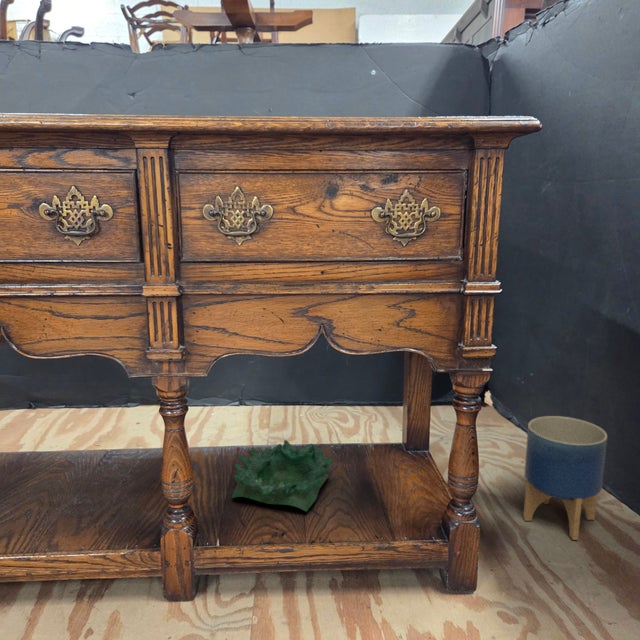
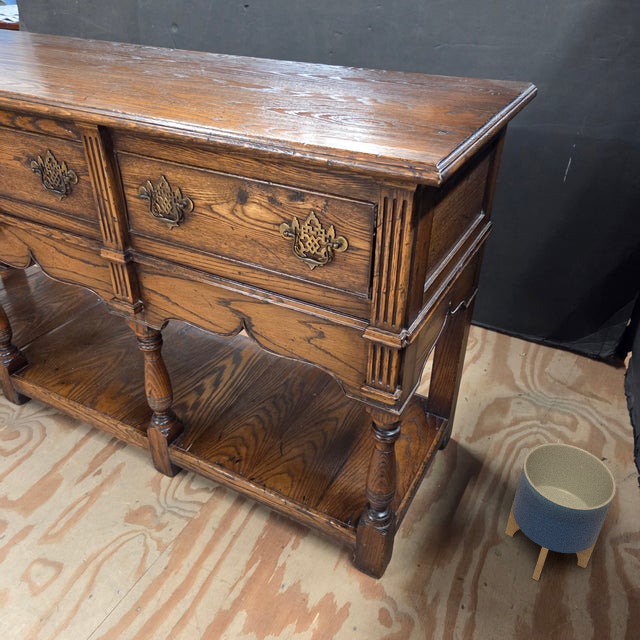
decorative bowl: present [232,440,334,511] -> none [225,367,325,449]

